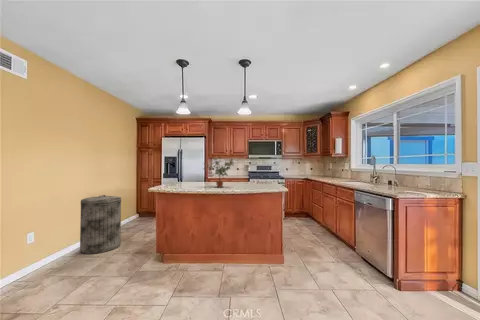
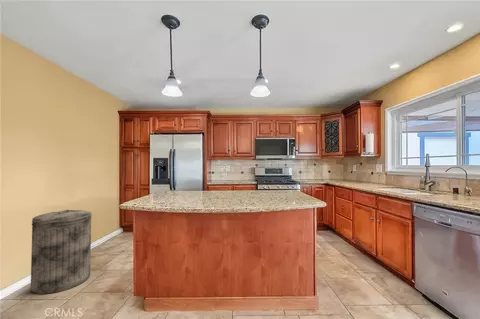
potted plant: present [204,157,234,187] -> none [200,157,246,200]

